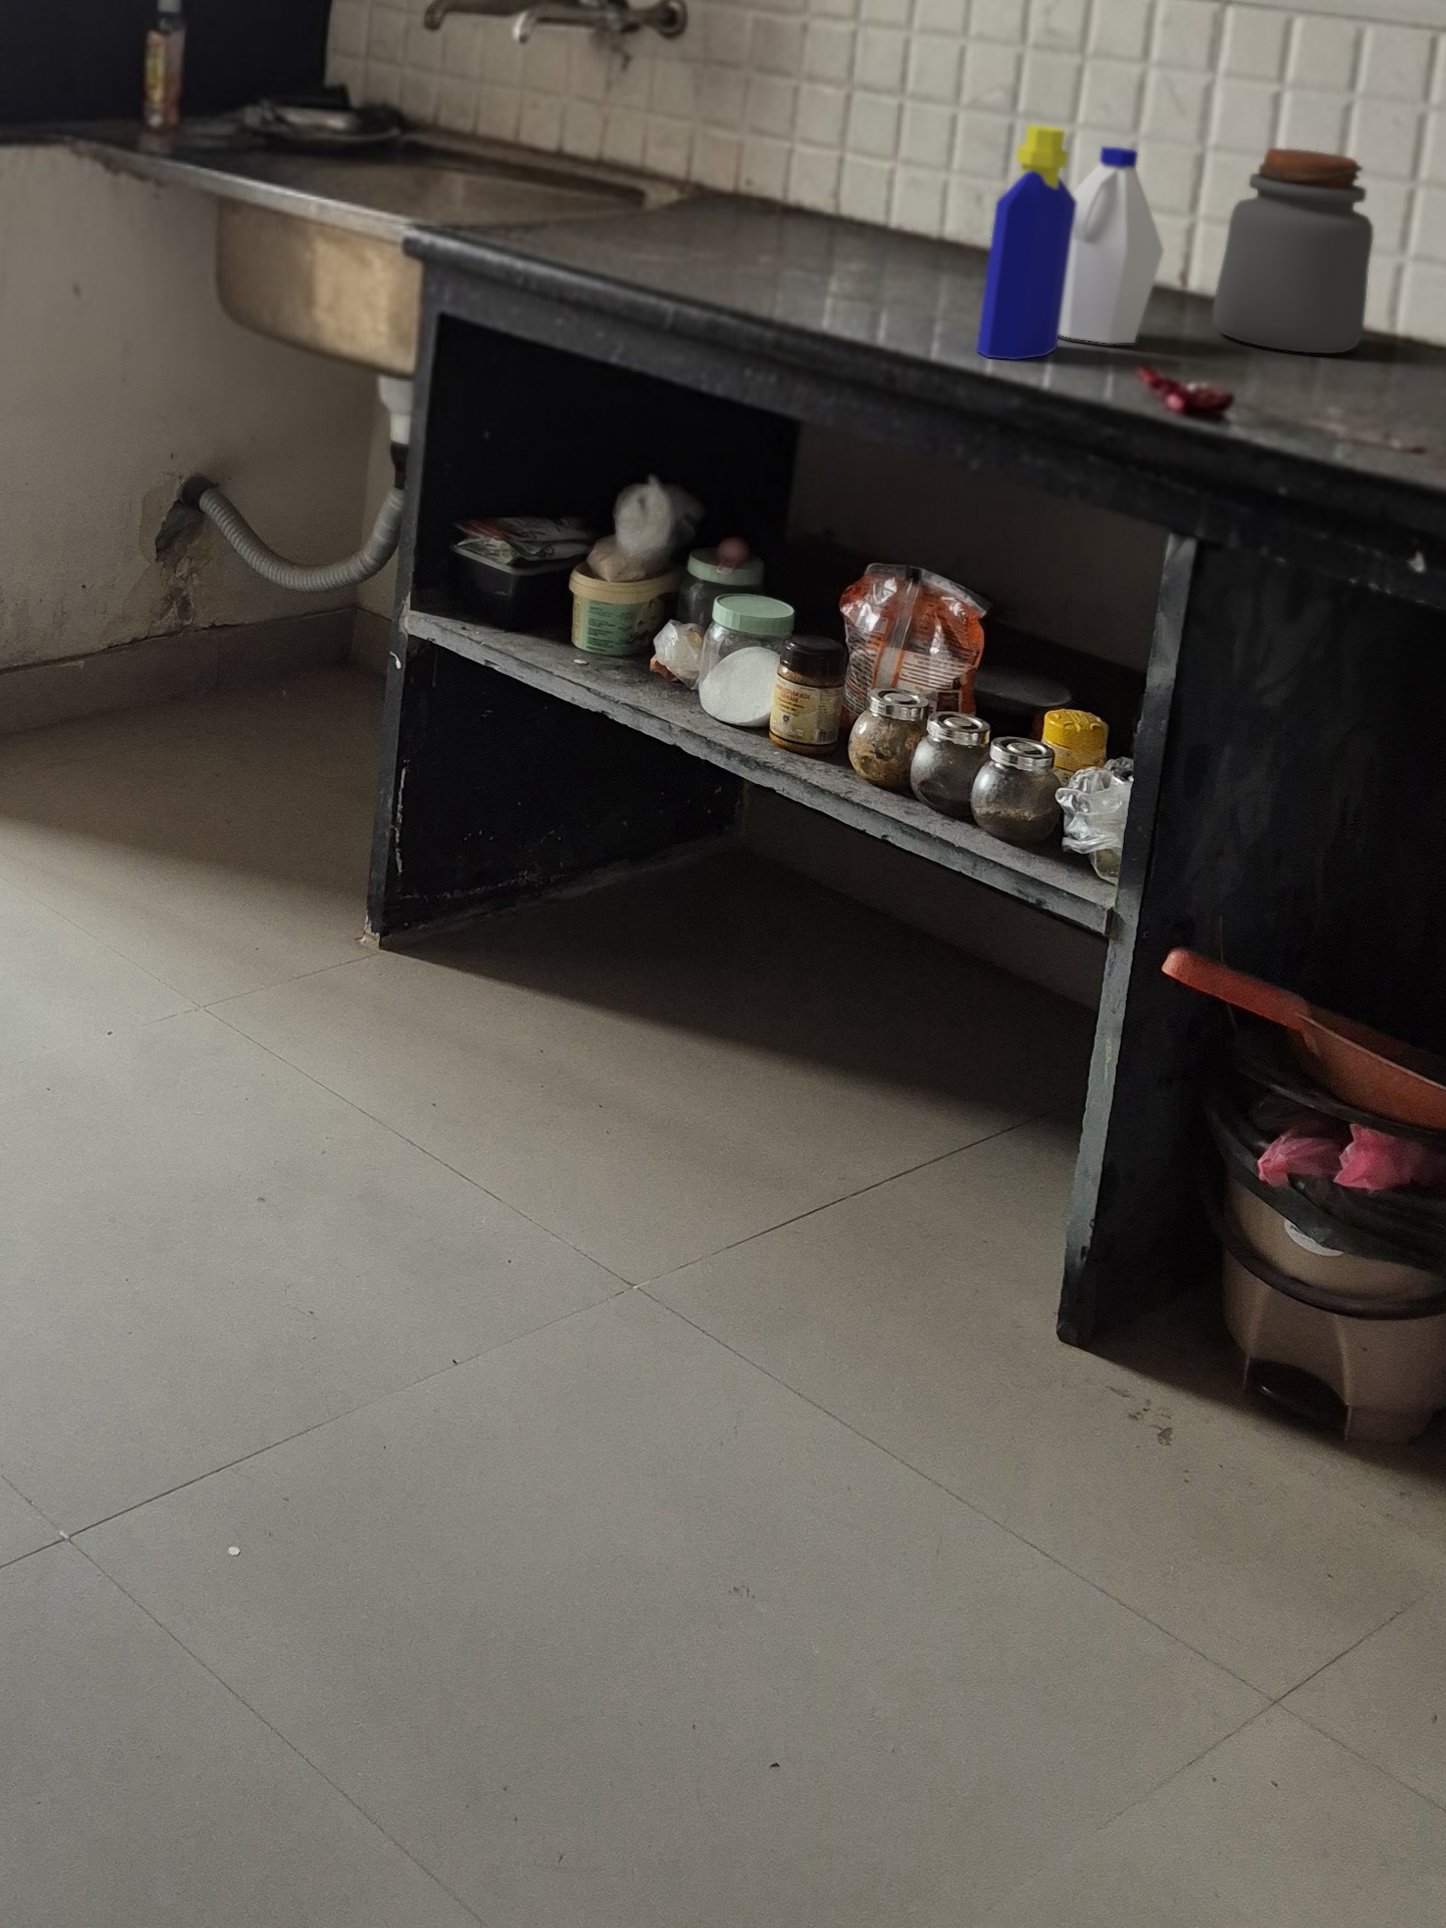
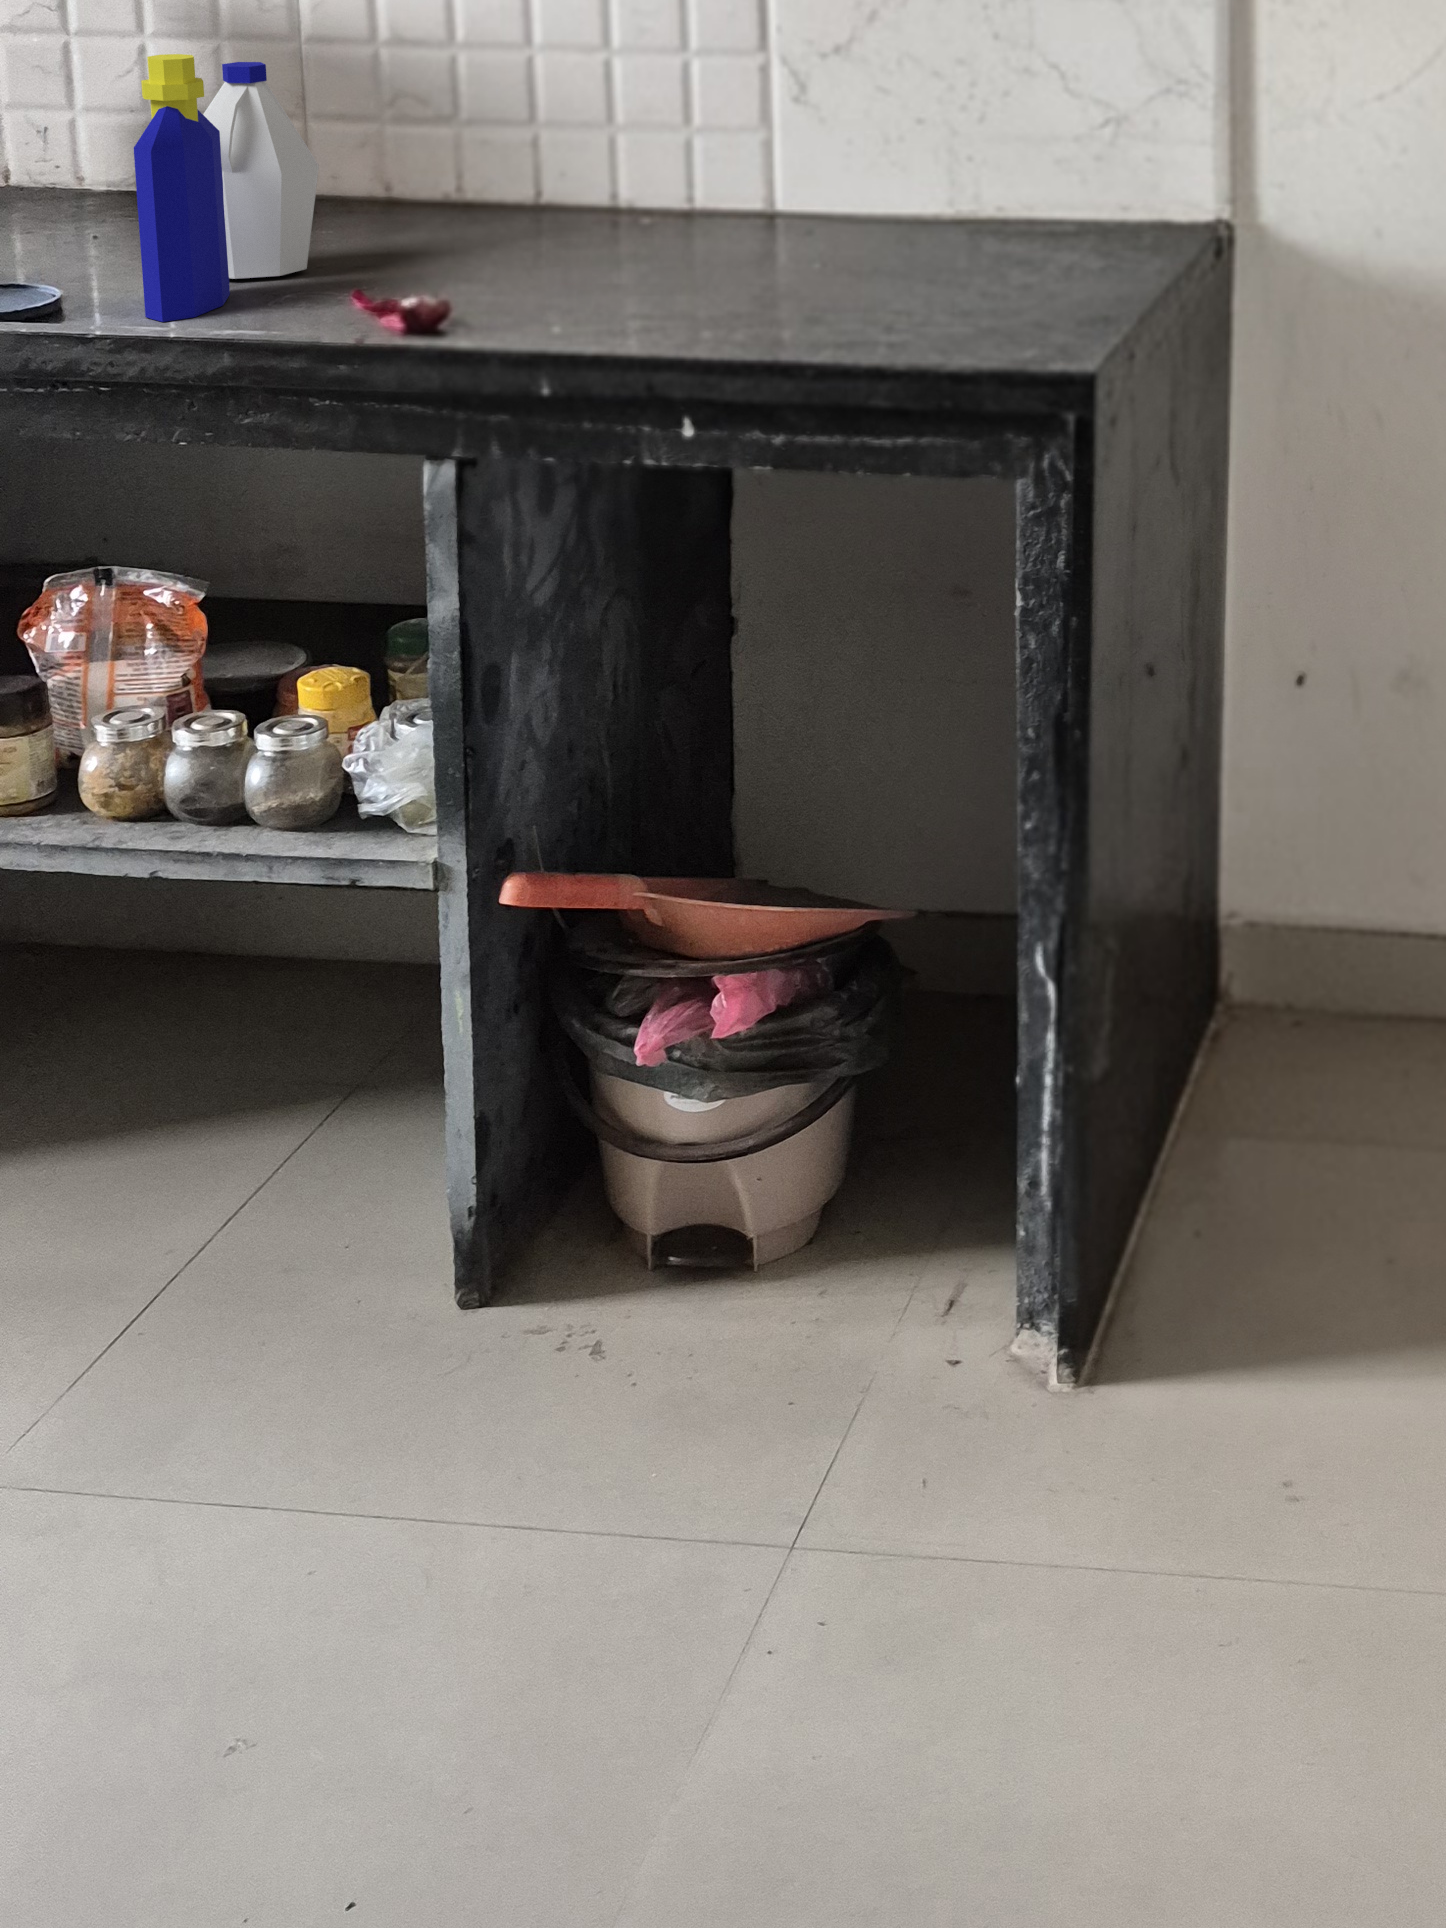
jar: present [1213,148,1374,353] -> none [368,32,528,243]

